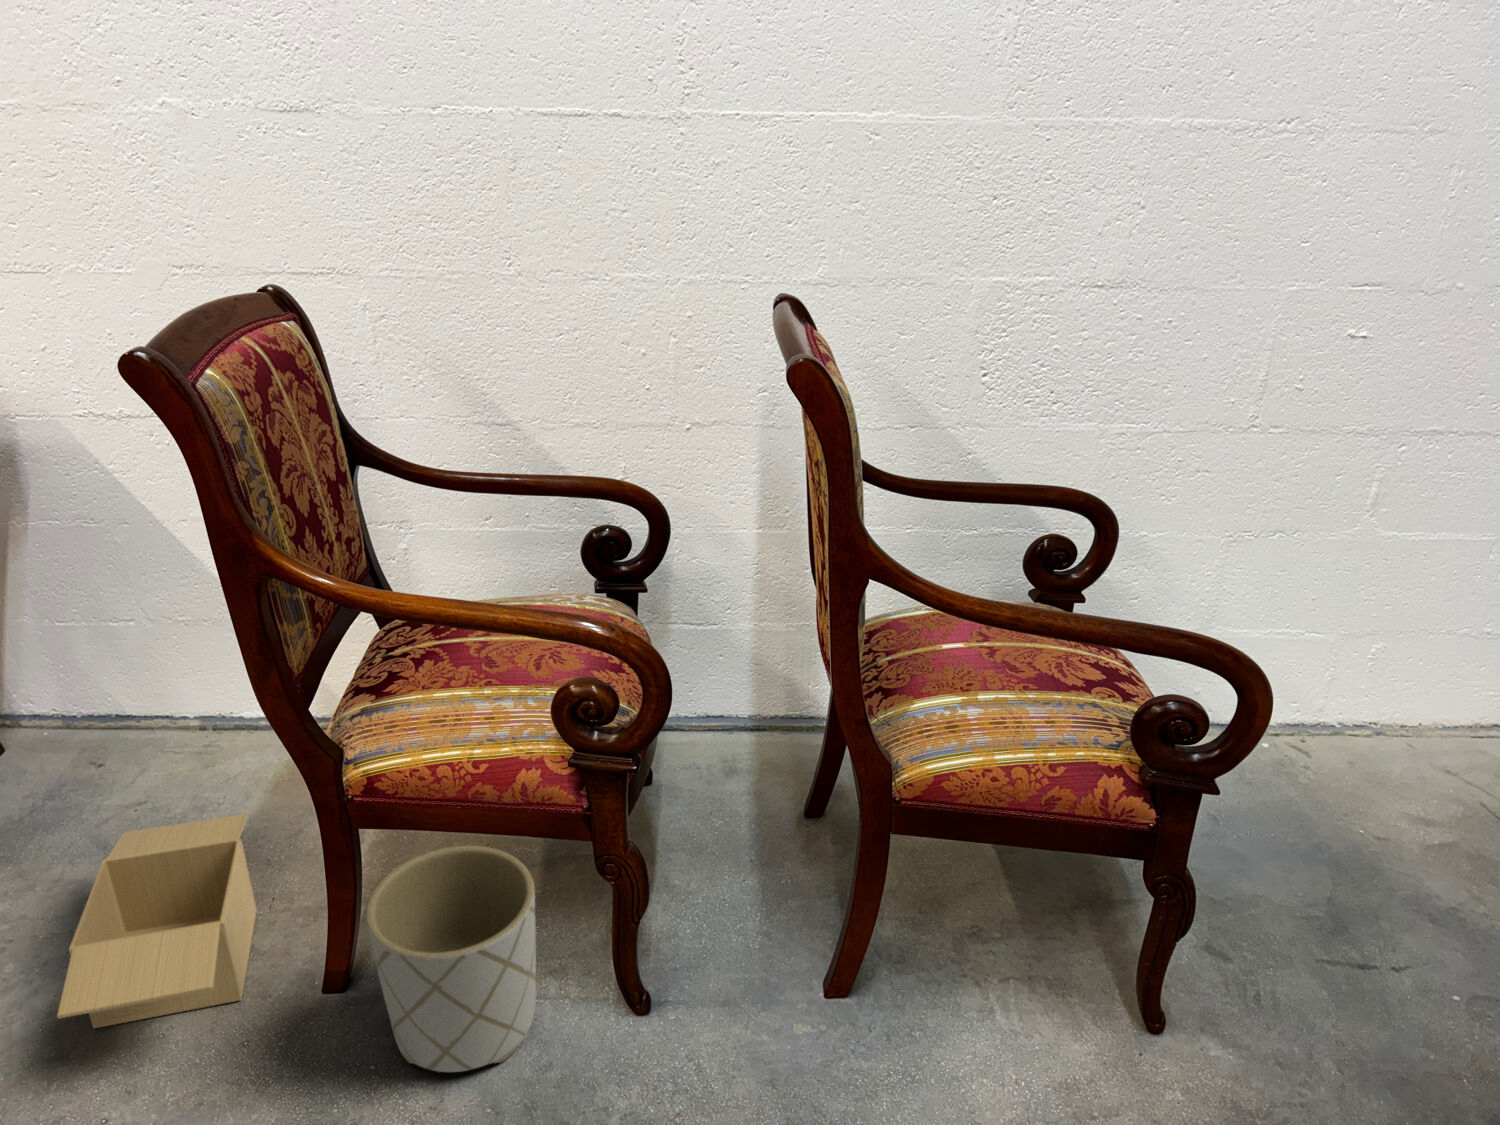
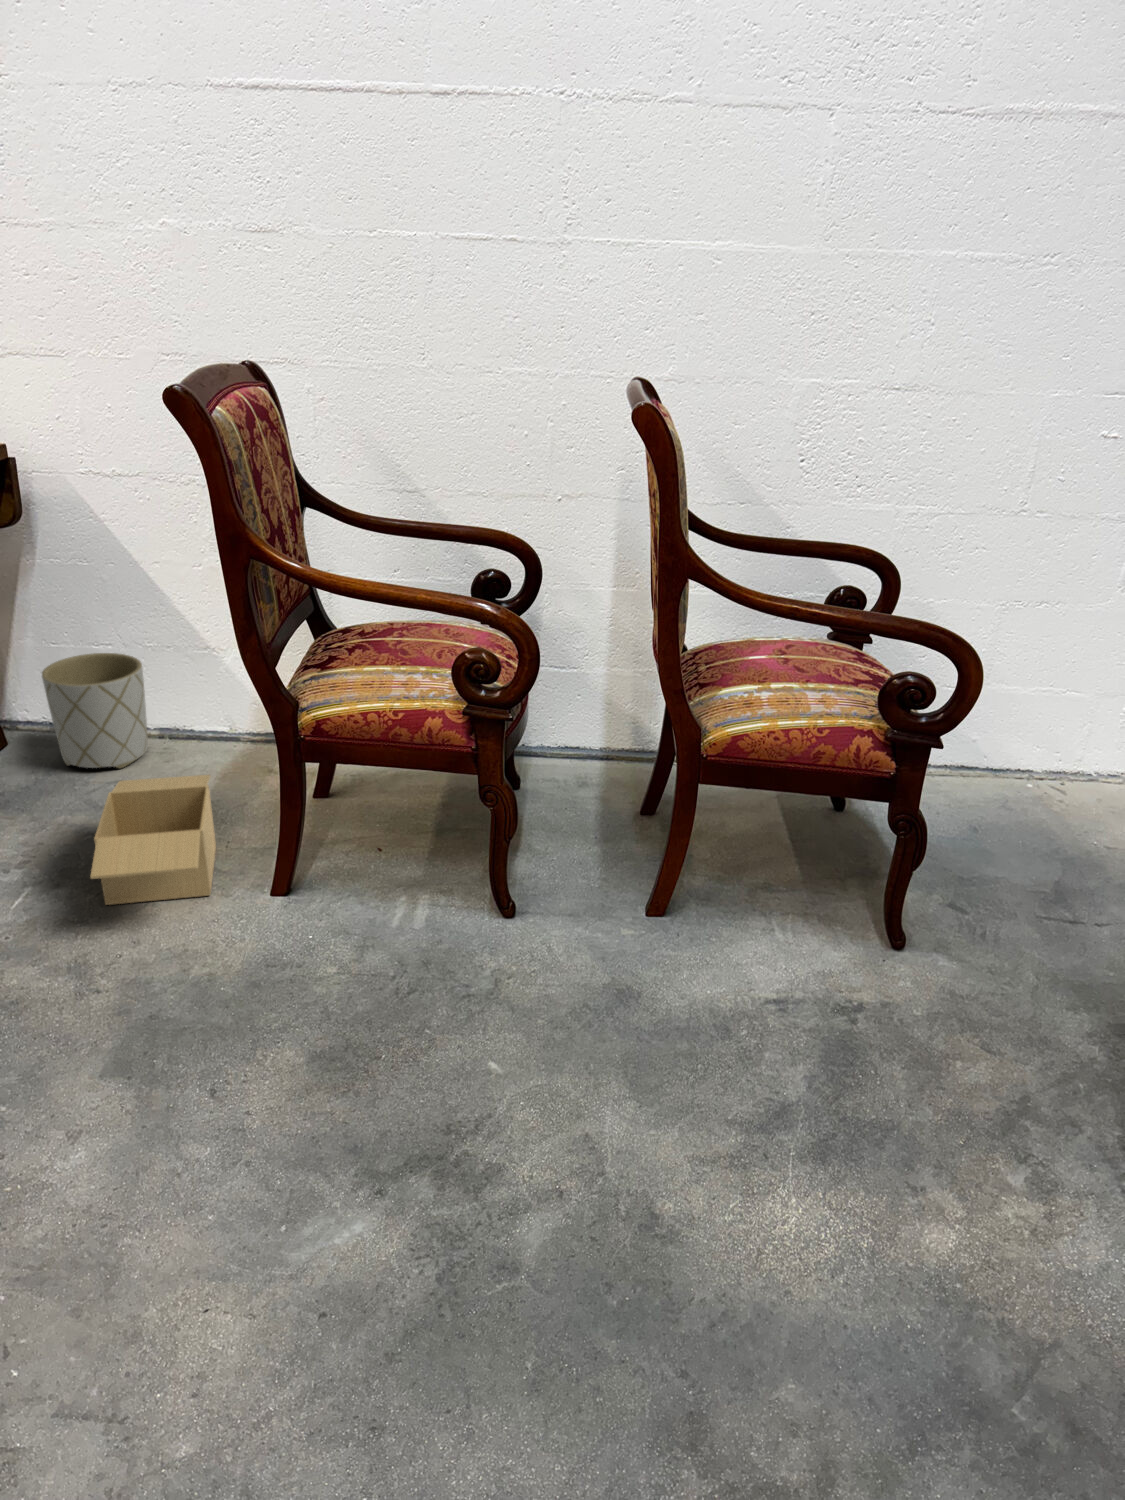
planter: present [366,846,536,1072] -> present [42,653,148,769]

